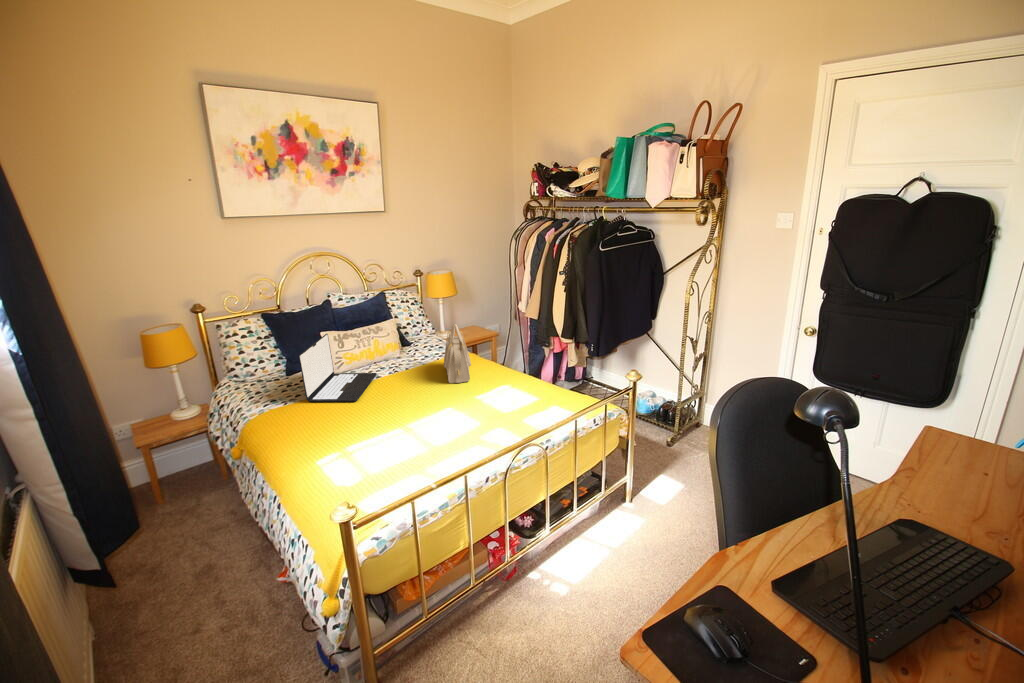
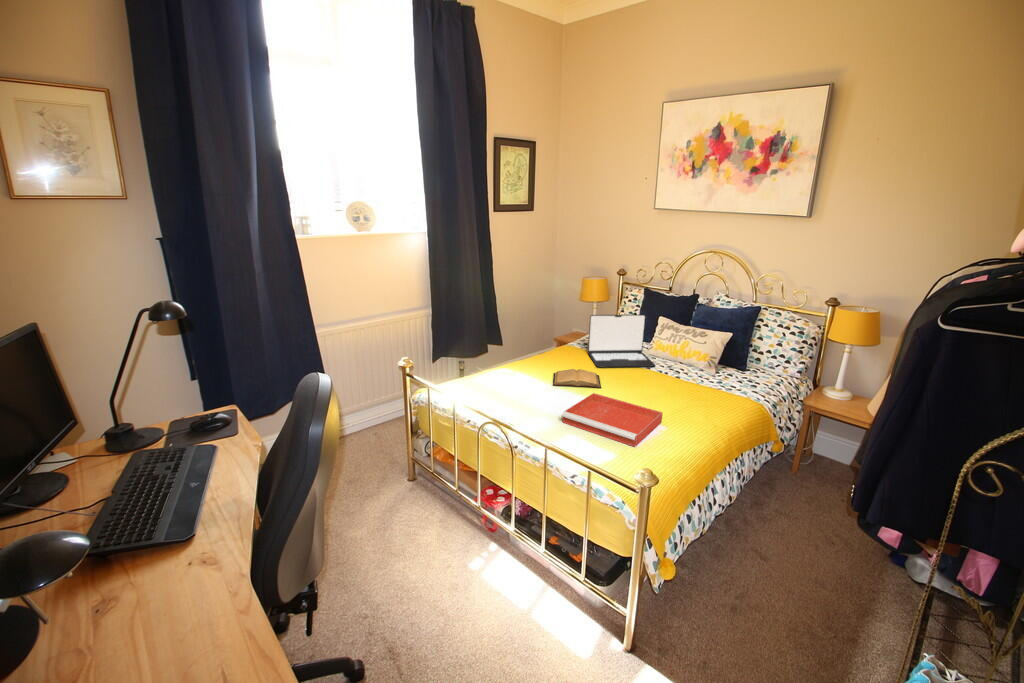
handbag: present [444,324,471,383] -> none [661,342,723,406]
tray: none [444,382,537,434] -> present [562,393,663,447]
book: none [353,403,413,432] -> present [553,369,601,388]

